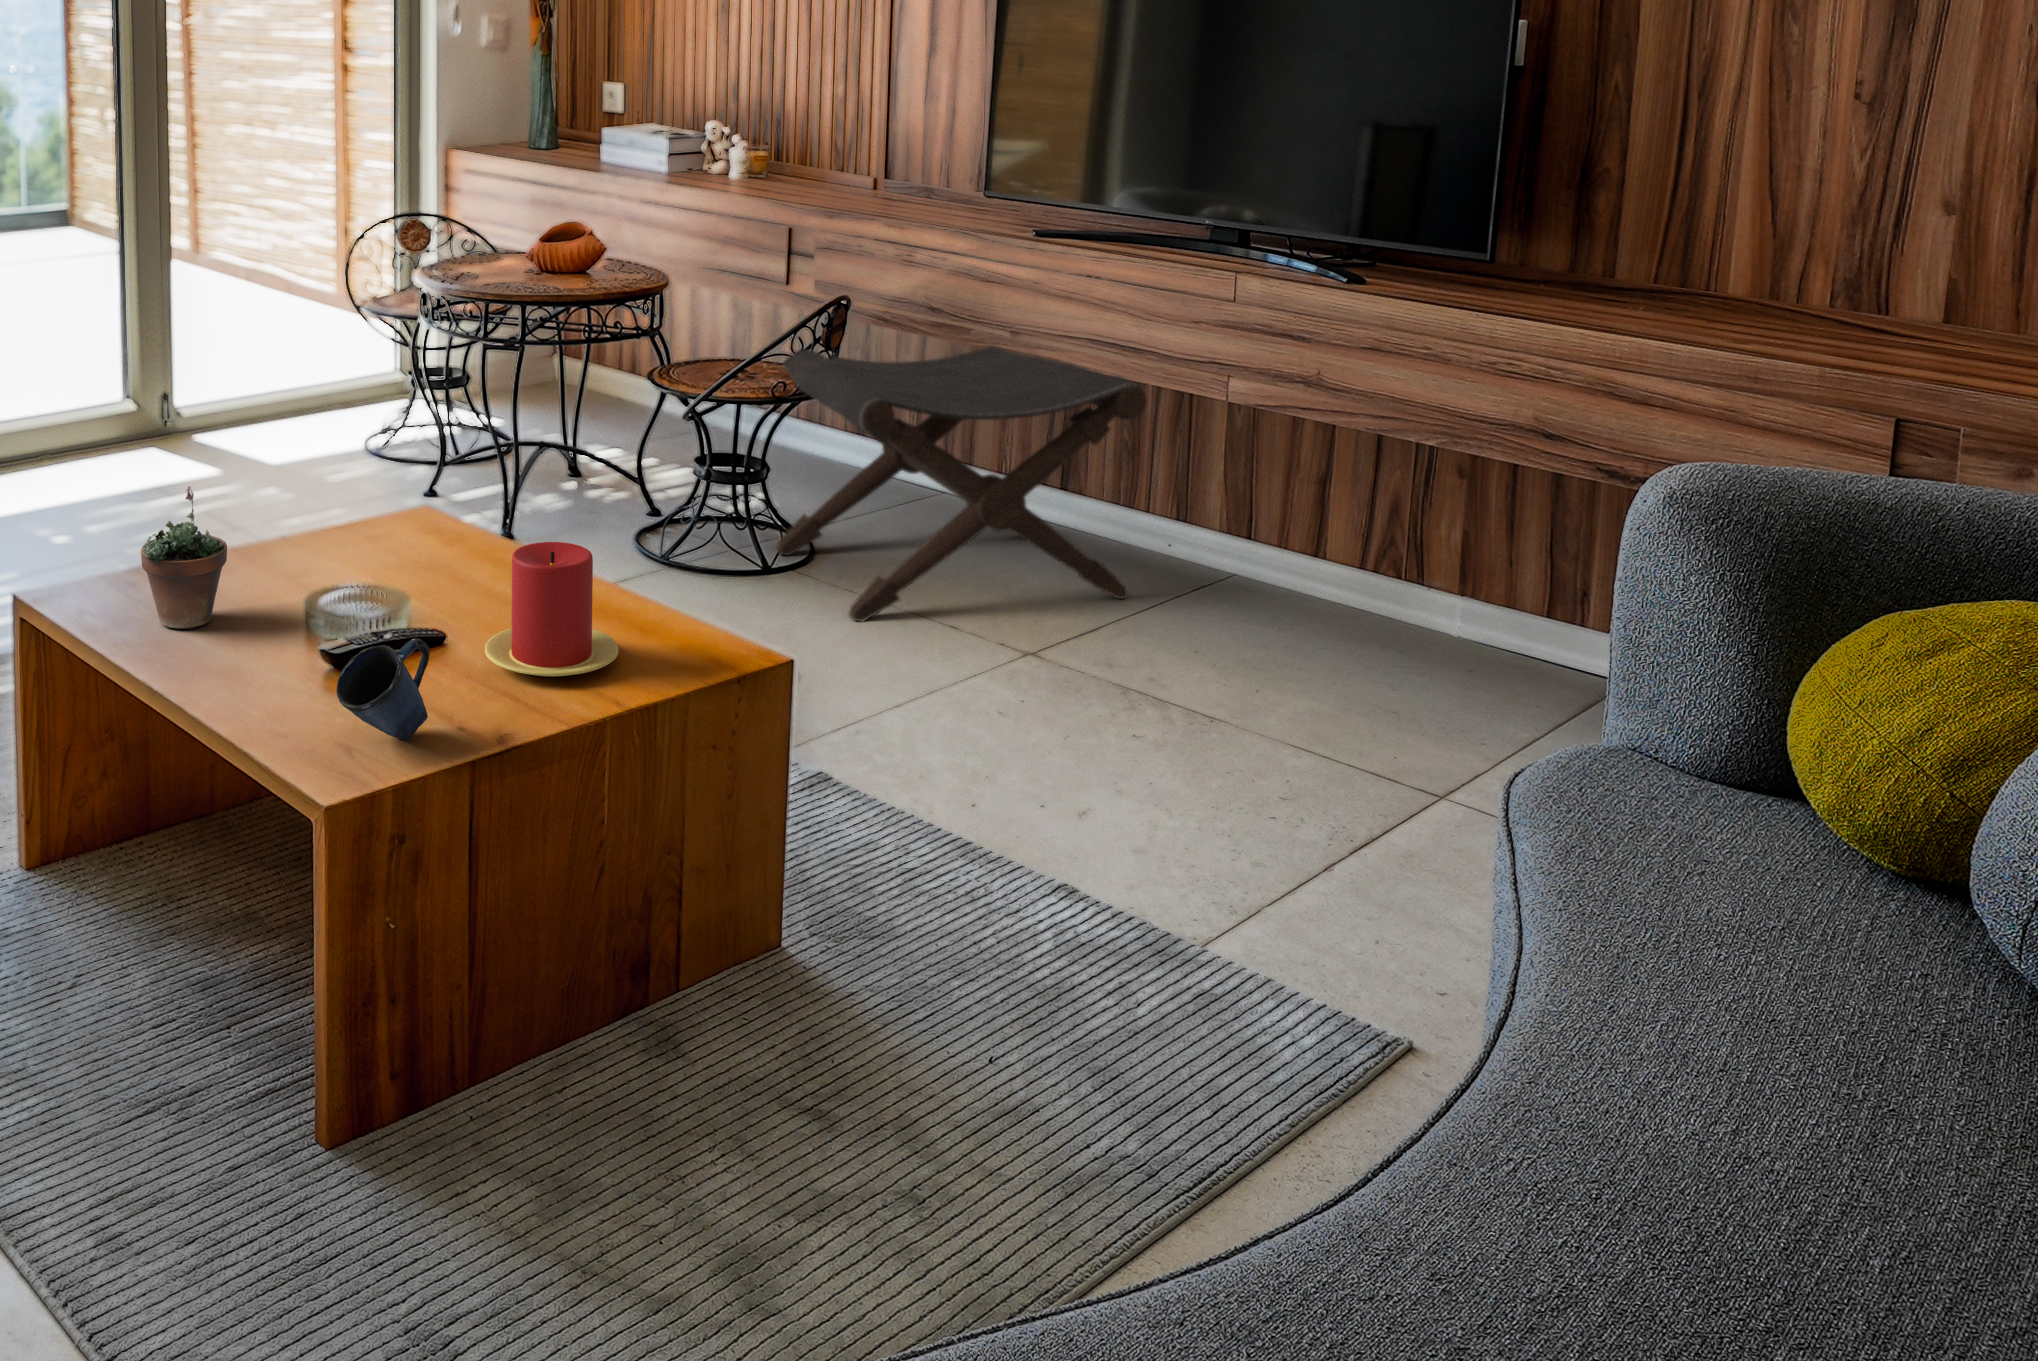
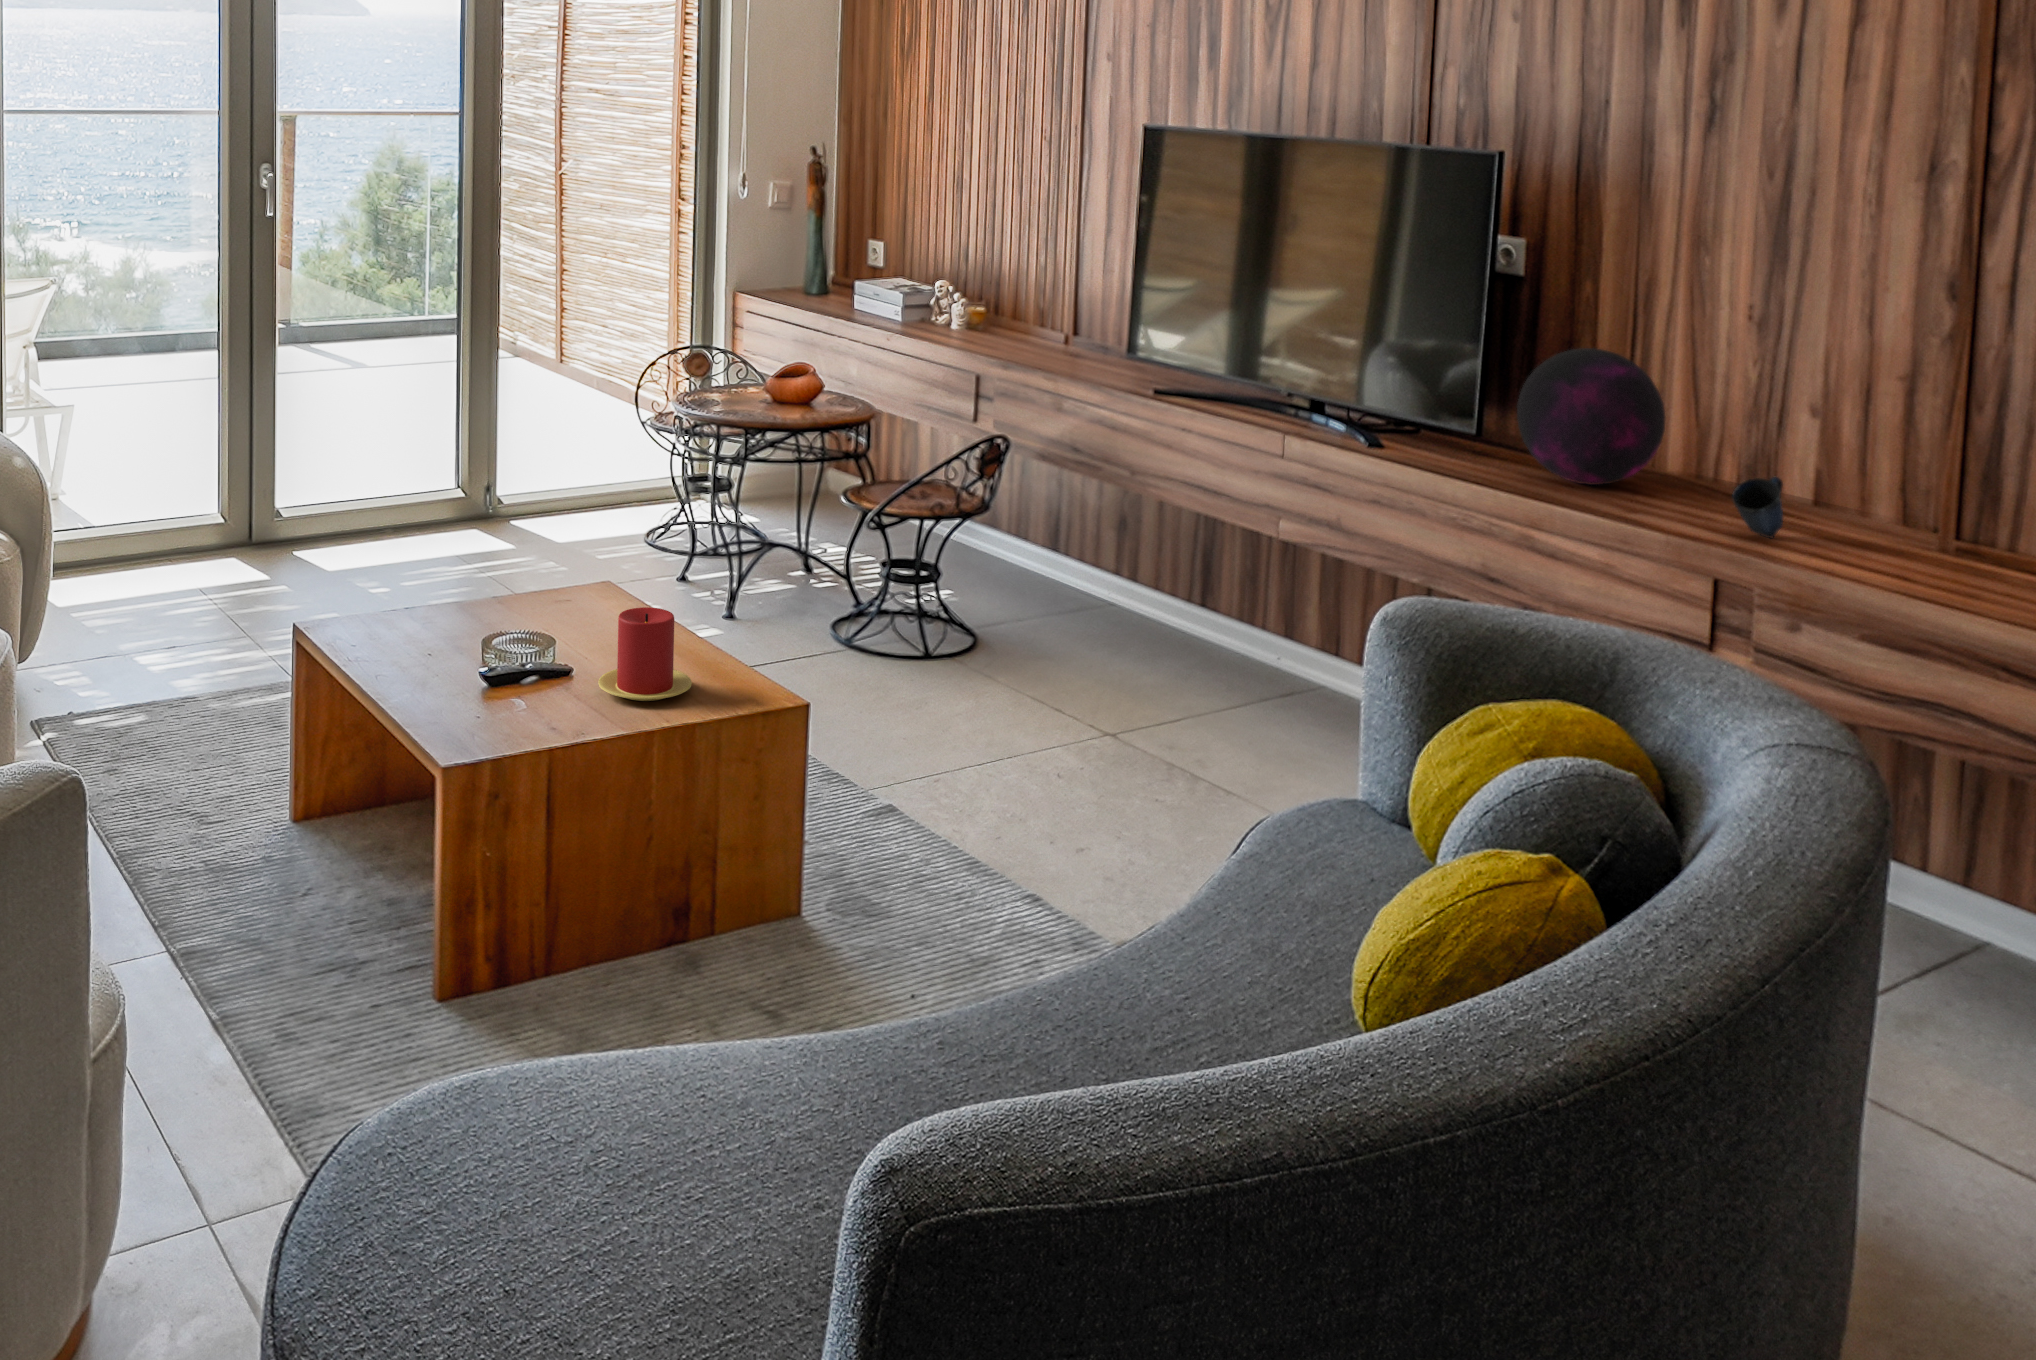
decorative orb: none [1560,142,1758,312] -> present [1517,348,1665,485]
footstool: present [776,346,1147,621] -> none [942,476,1227,702]
succulent plant: present [141,486,227,629] -> none [382,555,441,655]
mug: present [336,639,429,741] -> present [1732,477,1783,539]

